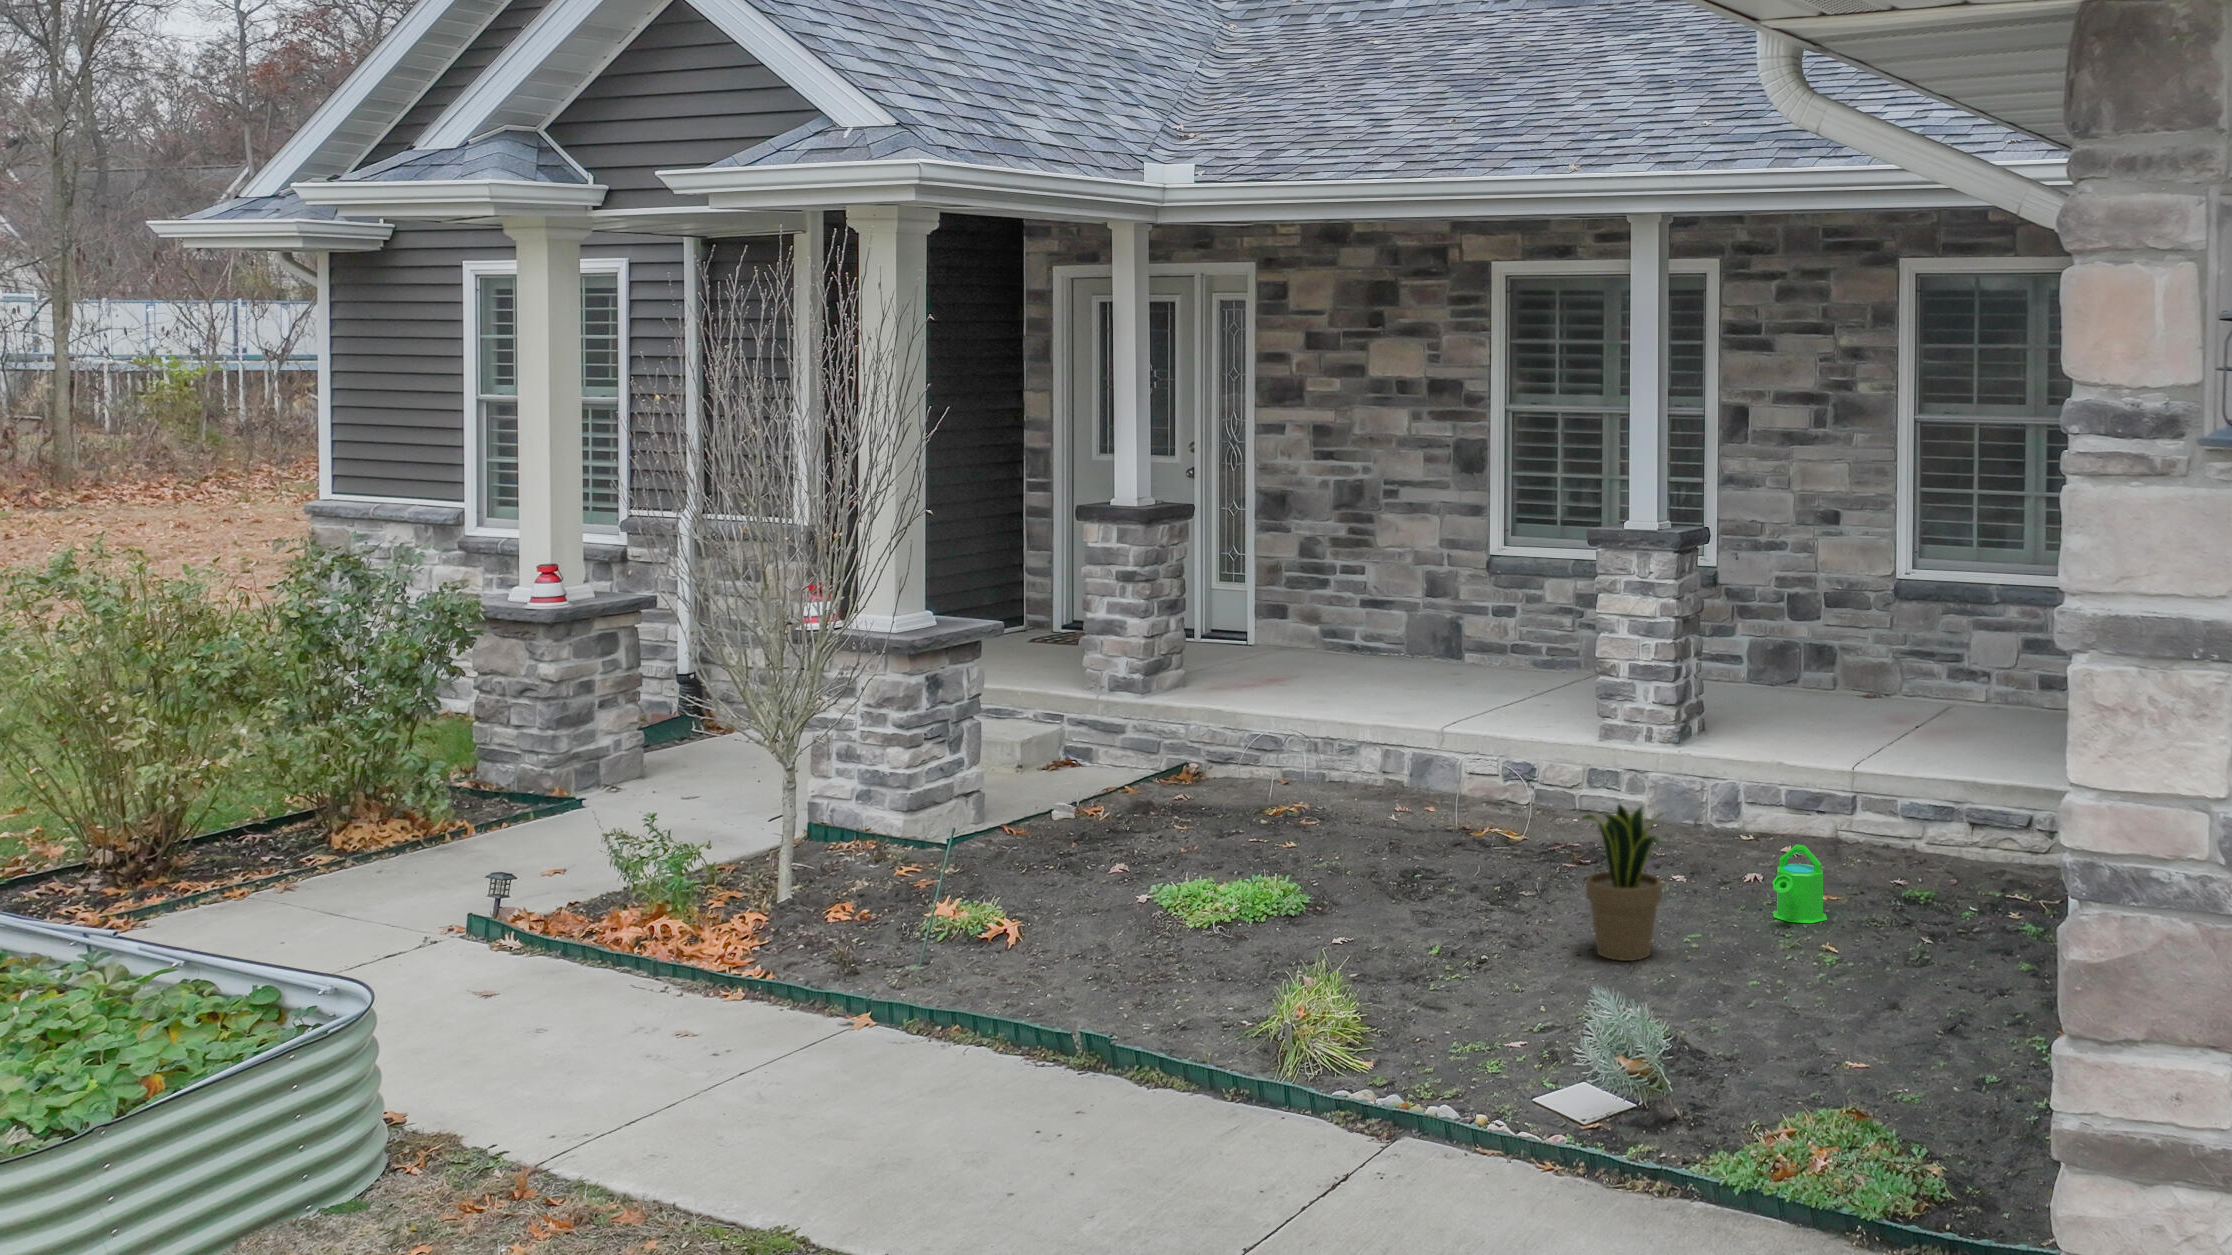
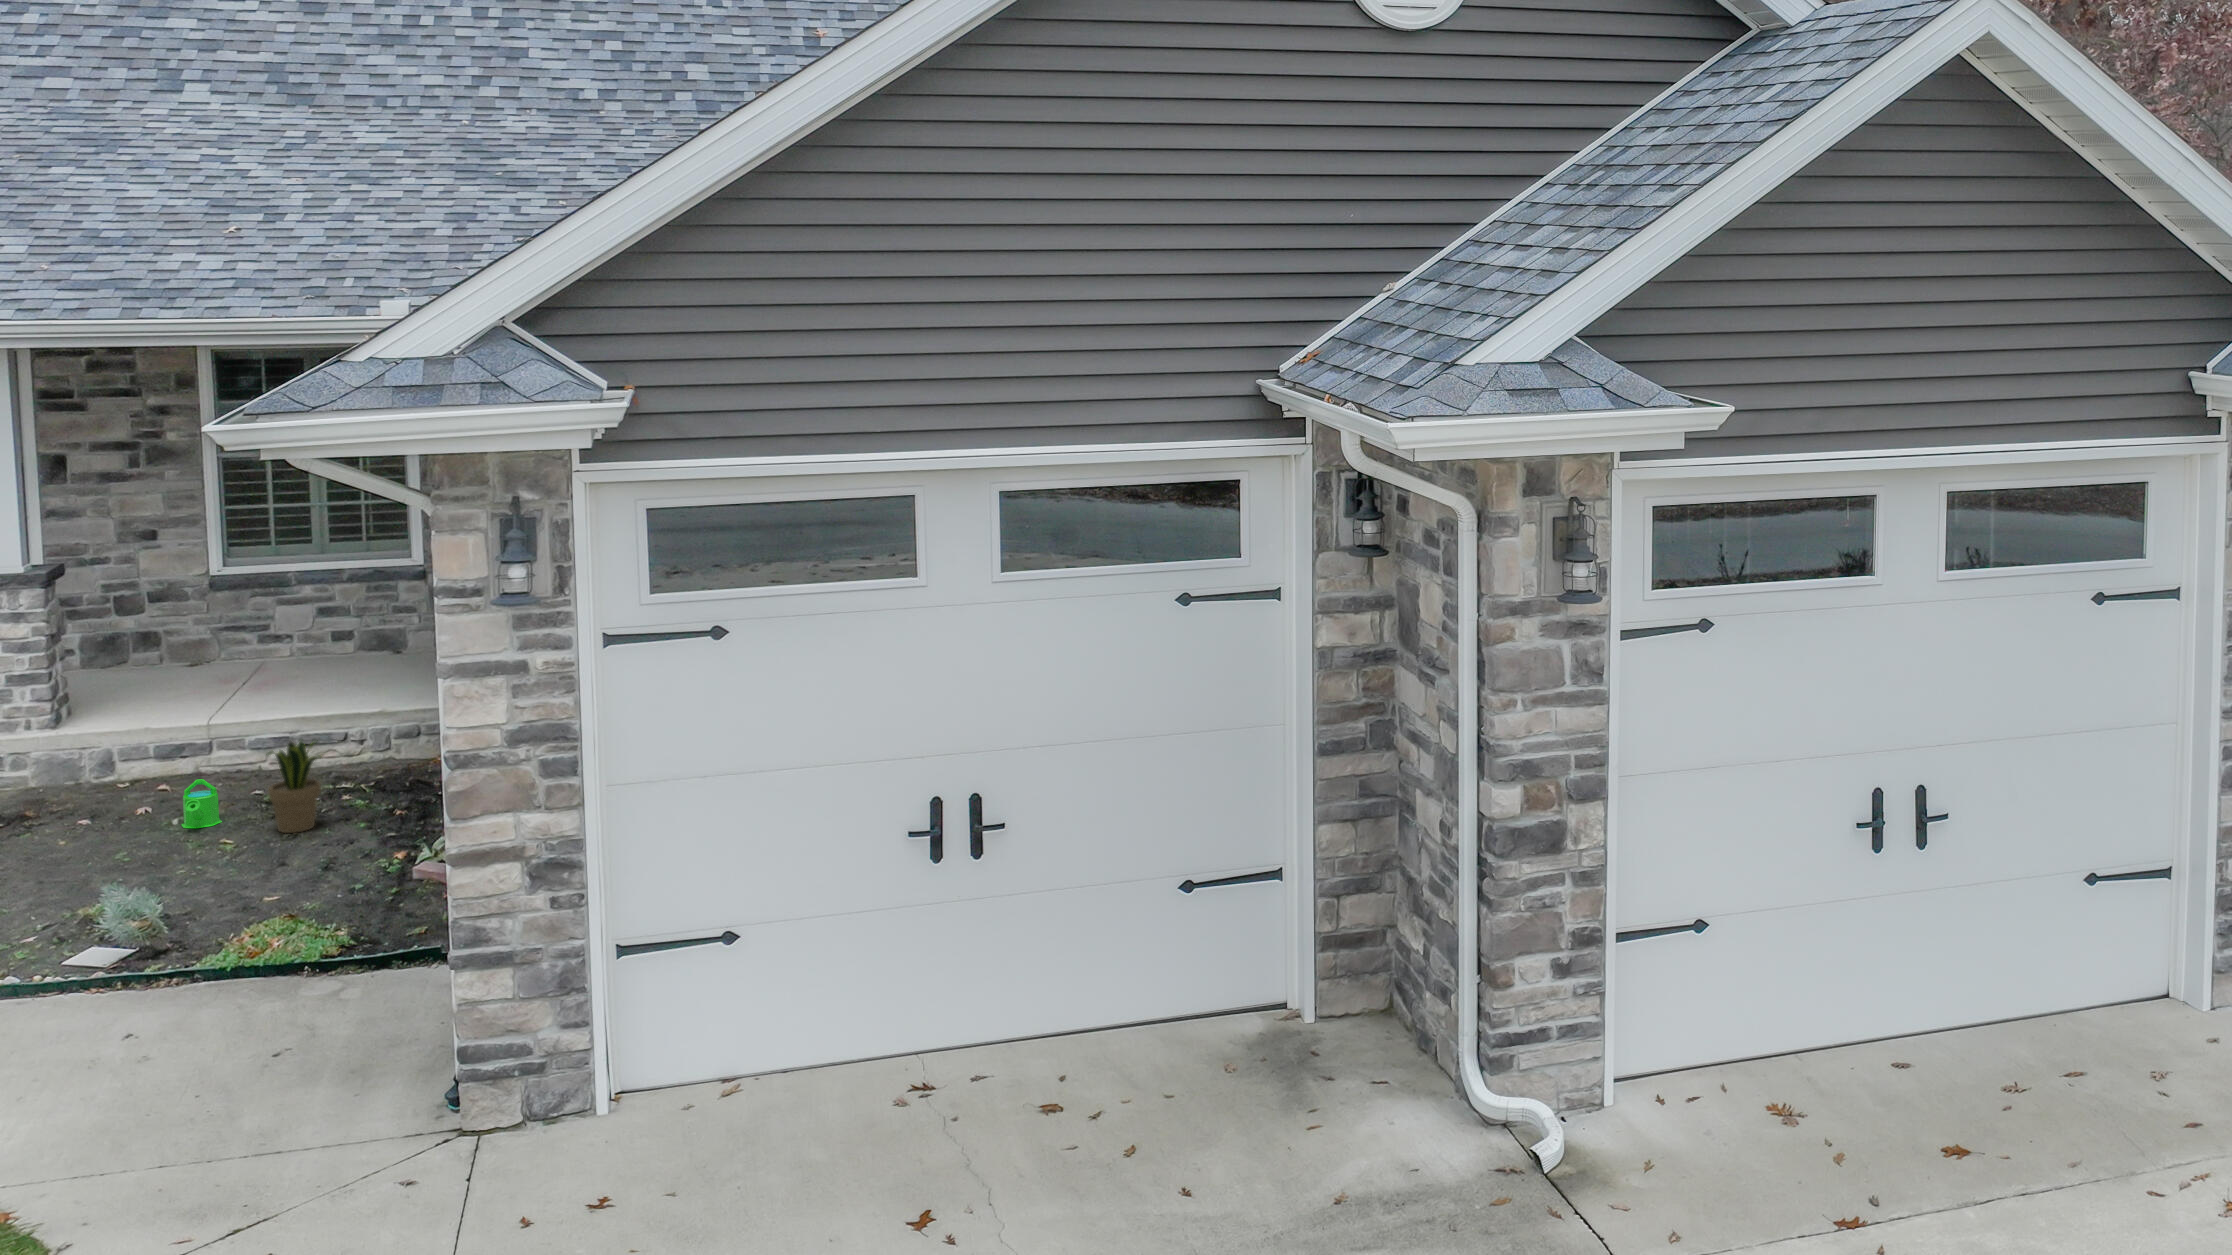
potted plant: present [1581,804,1663,961] -> present [268,741,321,833]

